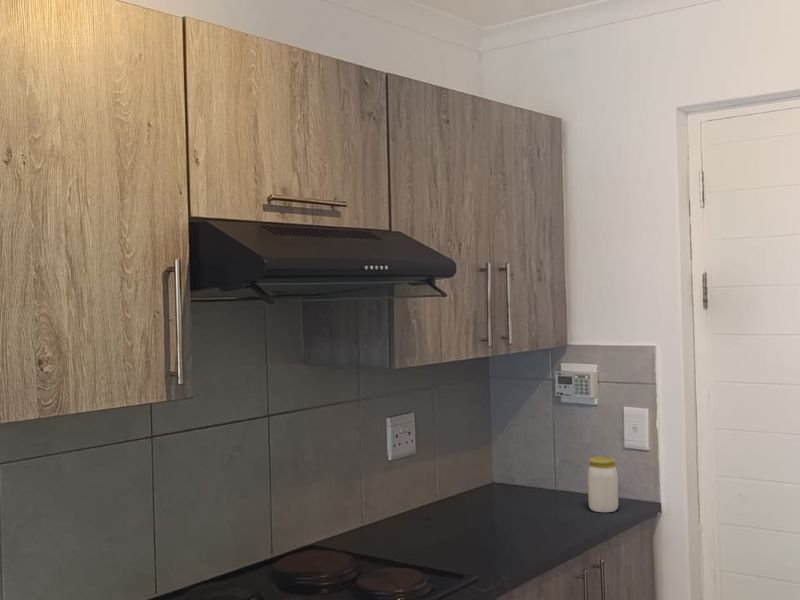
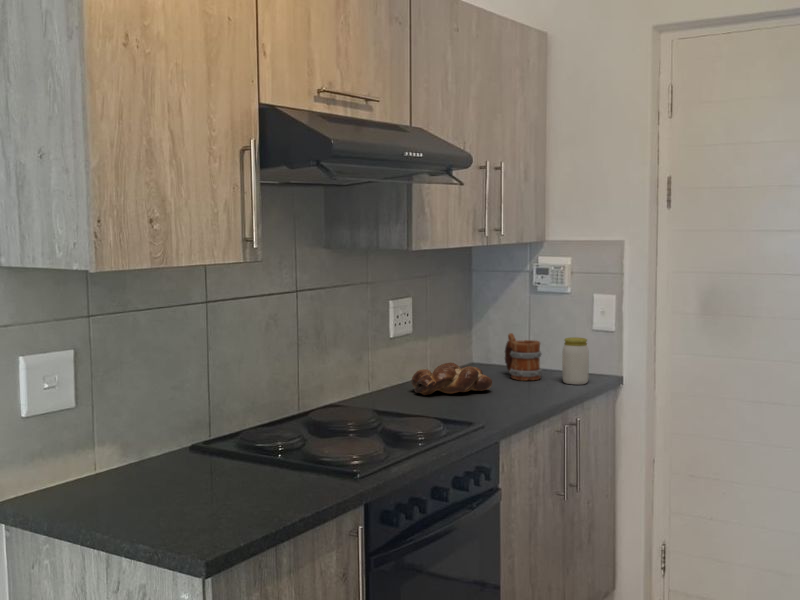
mug: none [525,450,567,506] -> present [505,333,542,380]
bread loaf: none [411,489,504,528] -> present [411,362,492,395]

